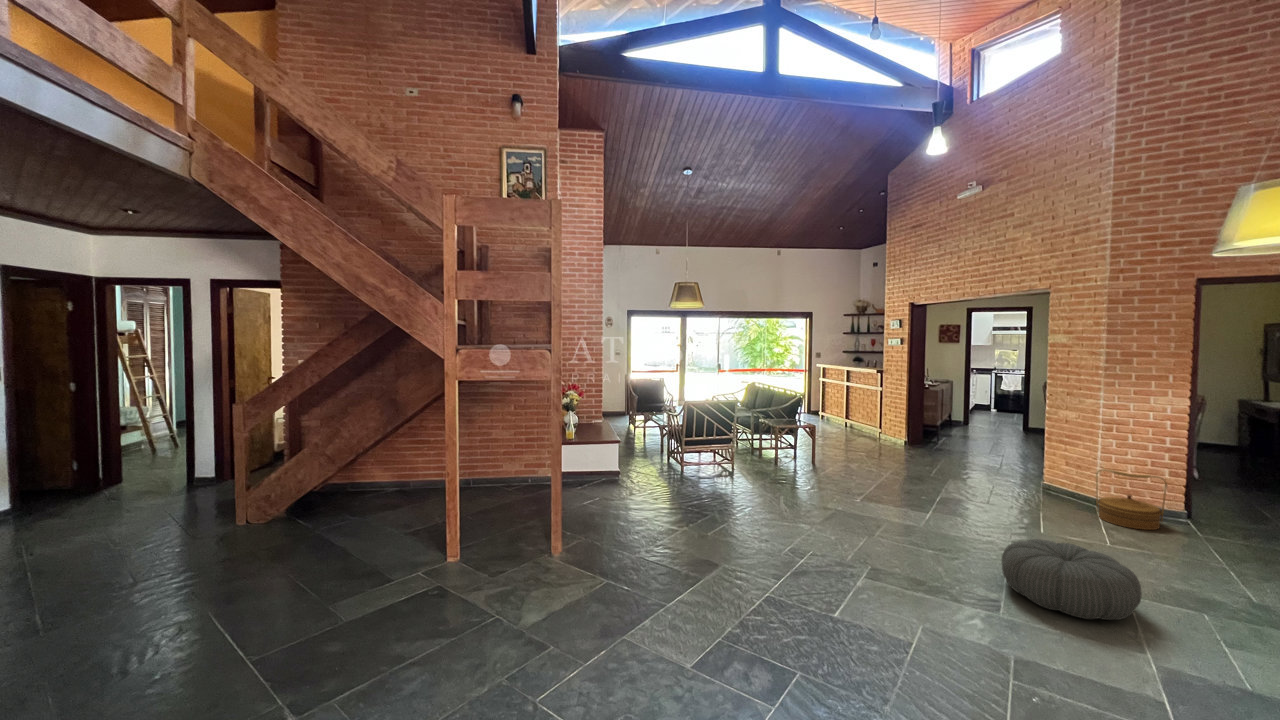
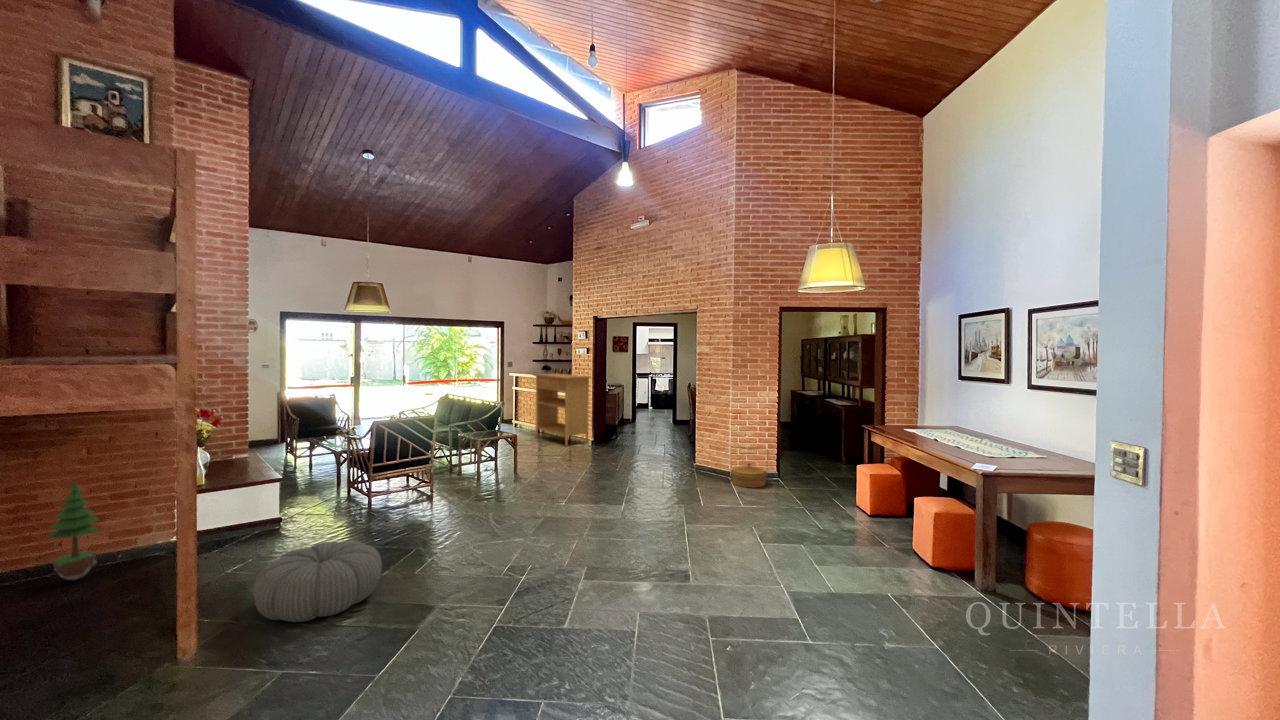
console table: none [836,366,903,445] -> present [533,374,590,446]
potted tree: none [506,429,530,492] -> present [47,482,100,581]
pouf: present [1002,539,1141,620] -> present [253,540,382,622]

